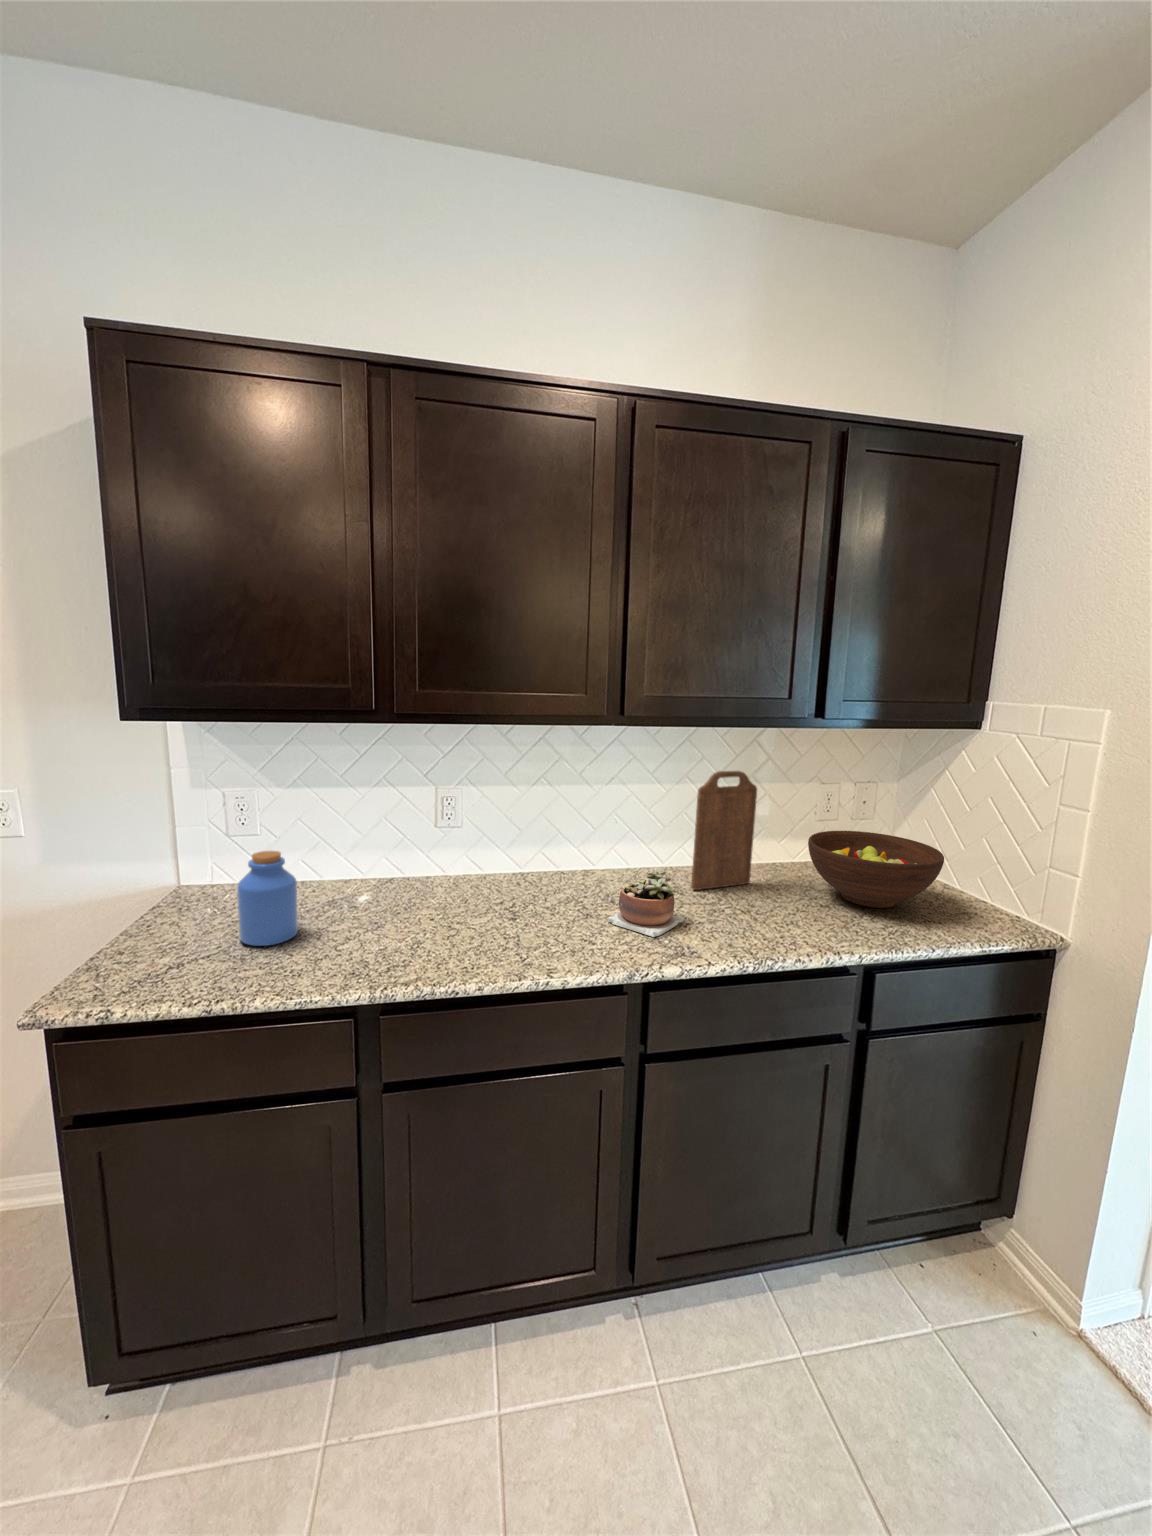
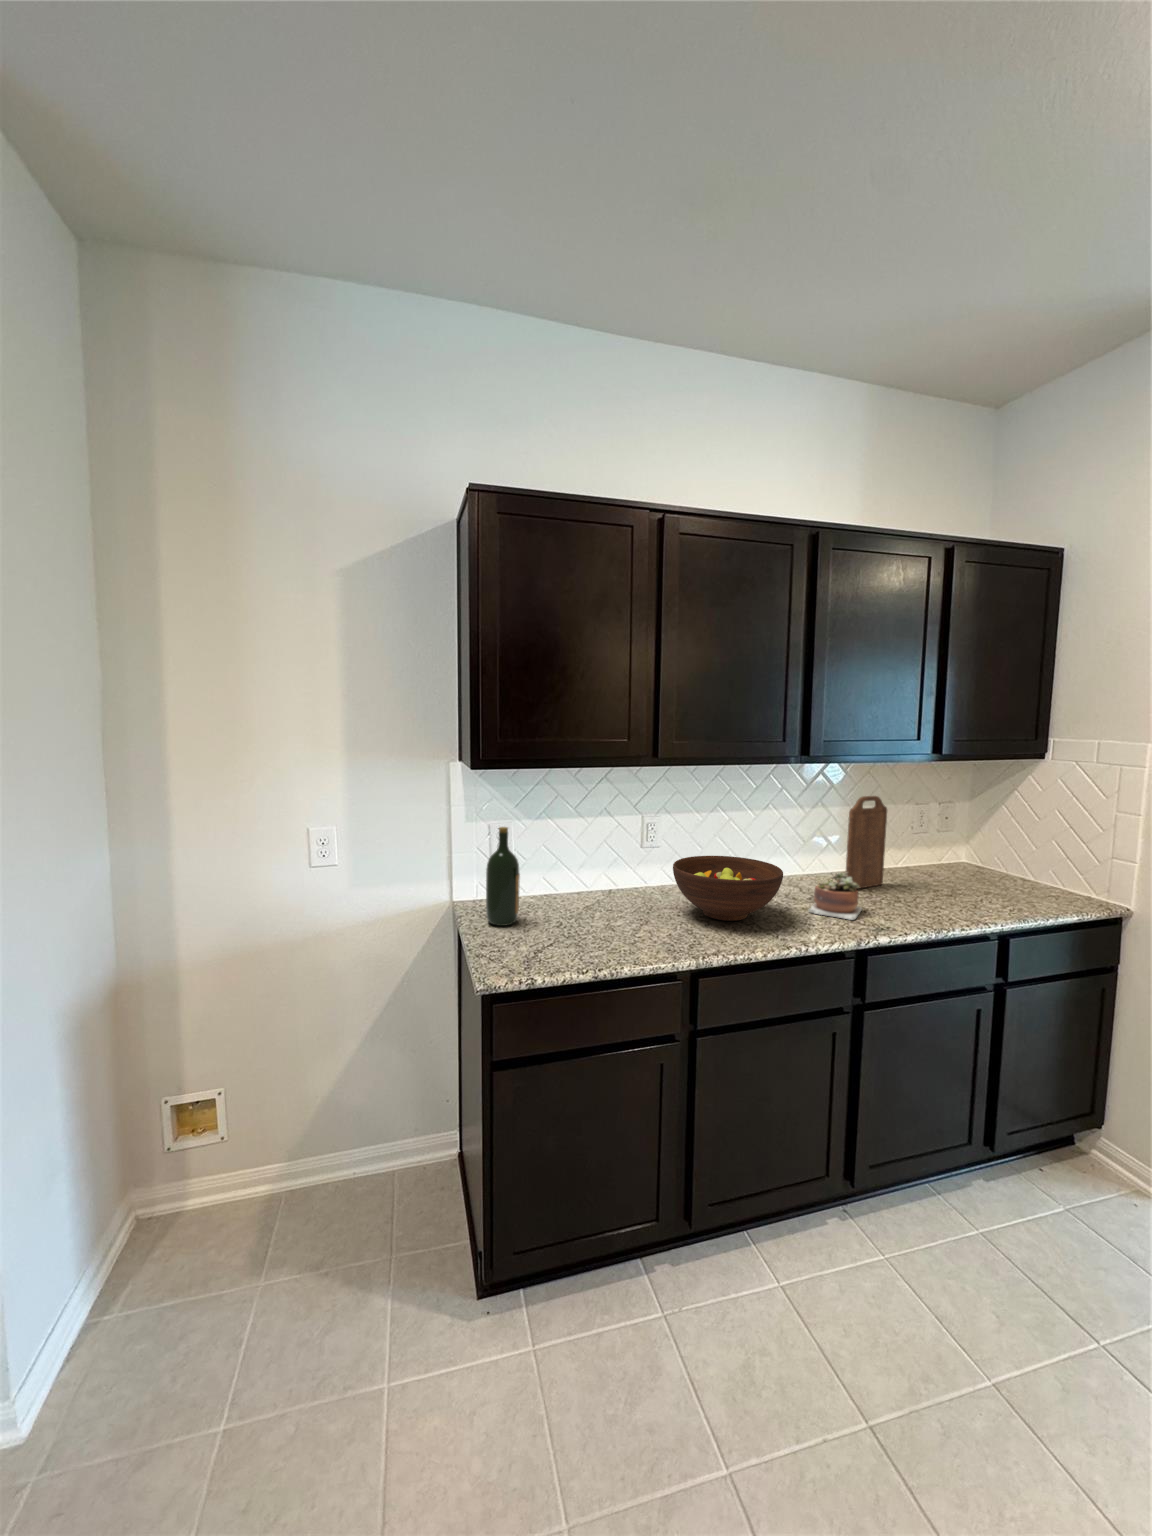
wine bottle: none [173,798,222,922] -> present [486,827,520,926]
fruit bowl: present [808,831,944,908] -> present [673,856,783,921]
jar: present [237,851,298,946] -> none [555,865,598,938]

